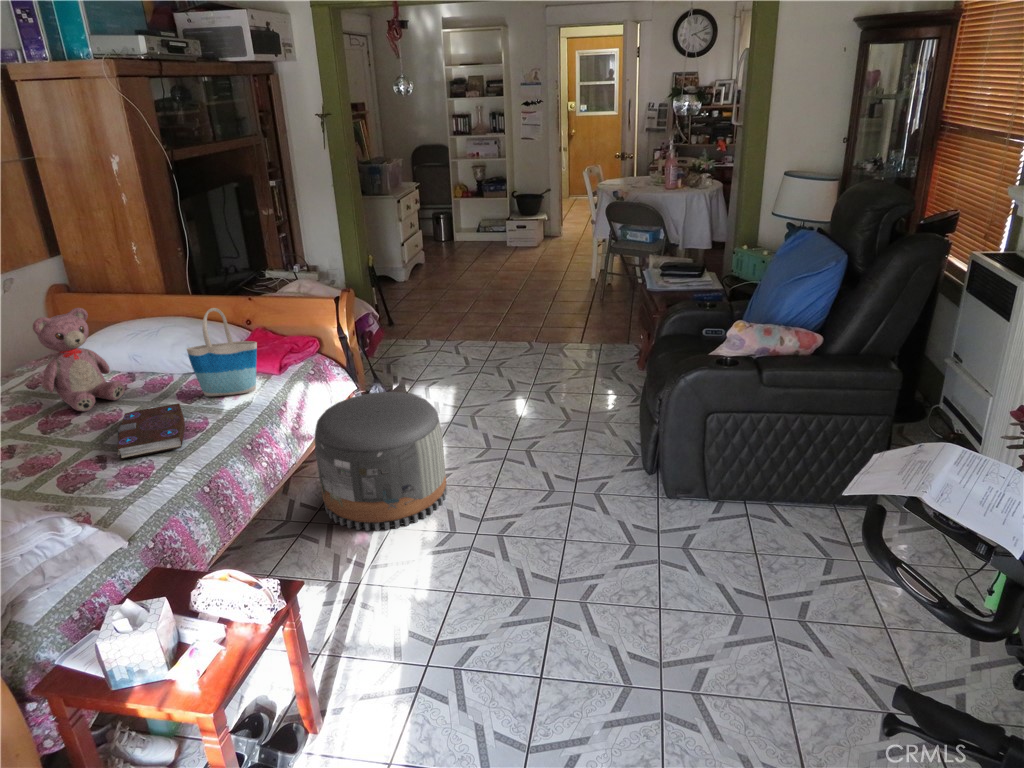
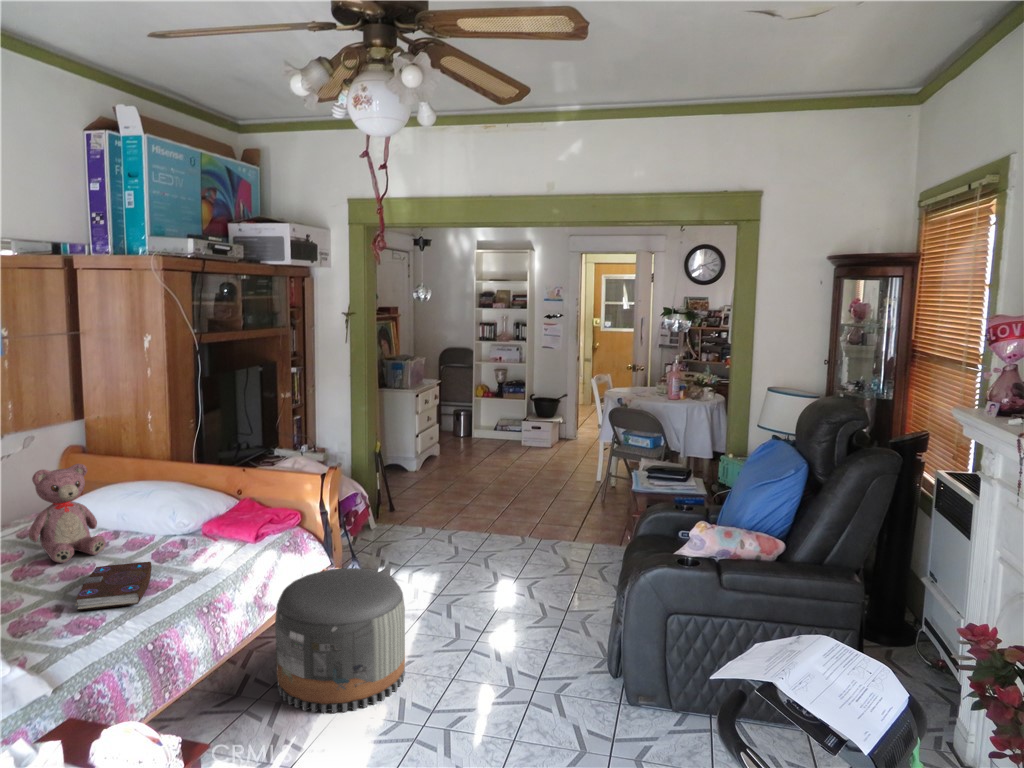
tote bag: present [187,308,257,396] -> none [169,472,237,558]

